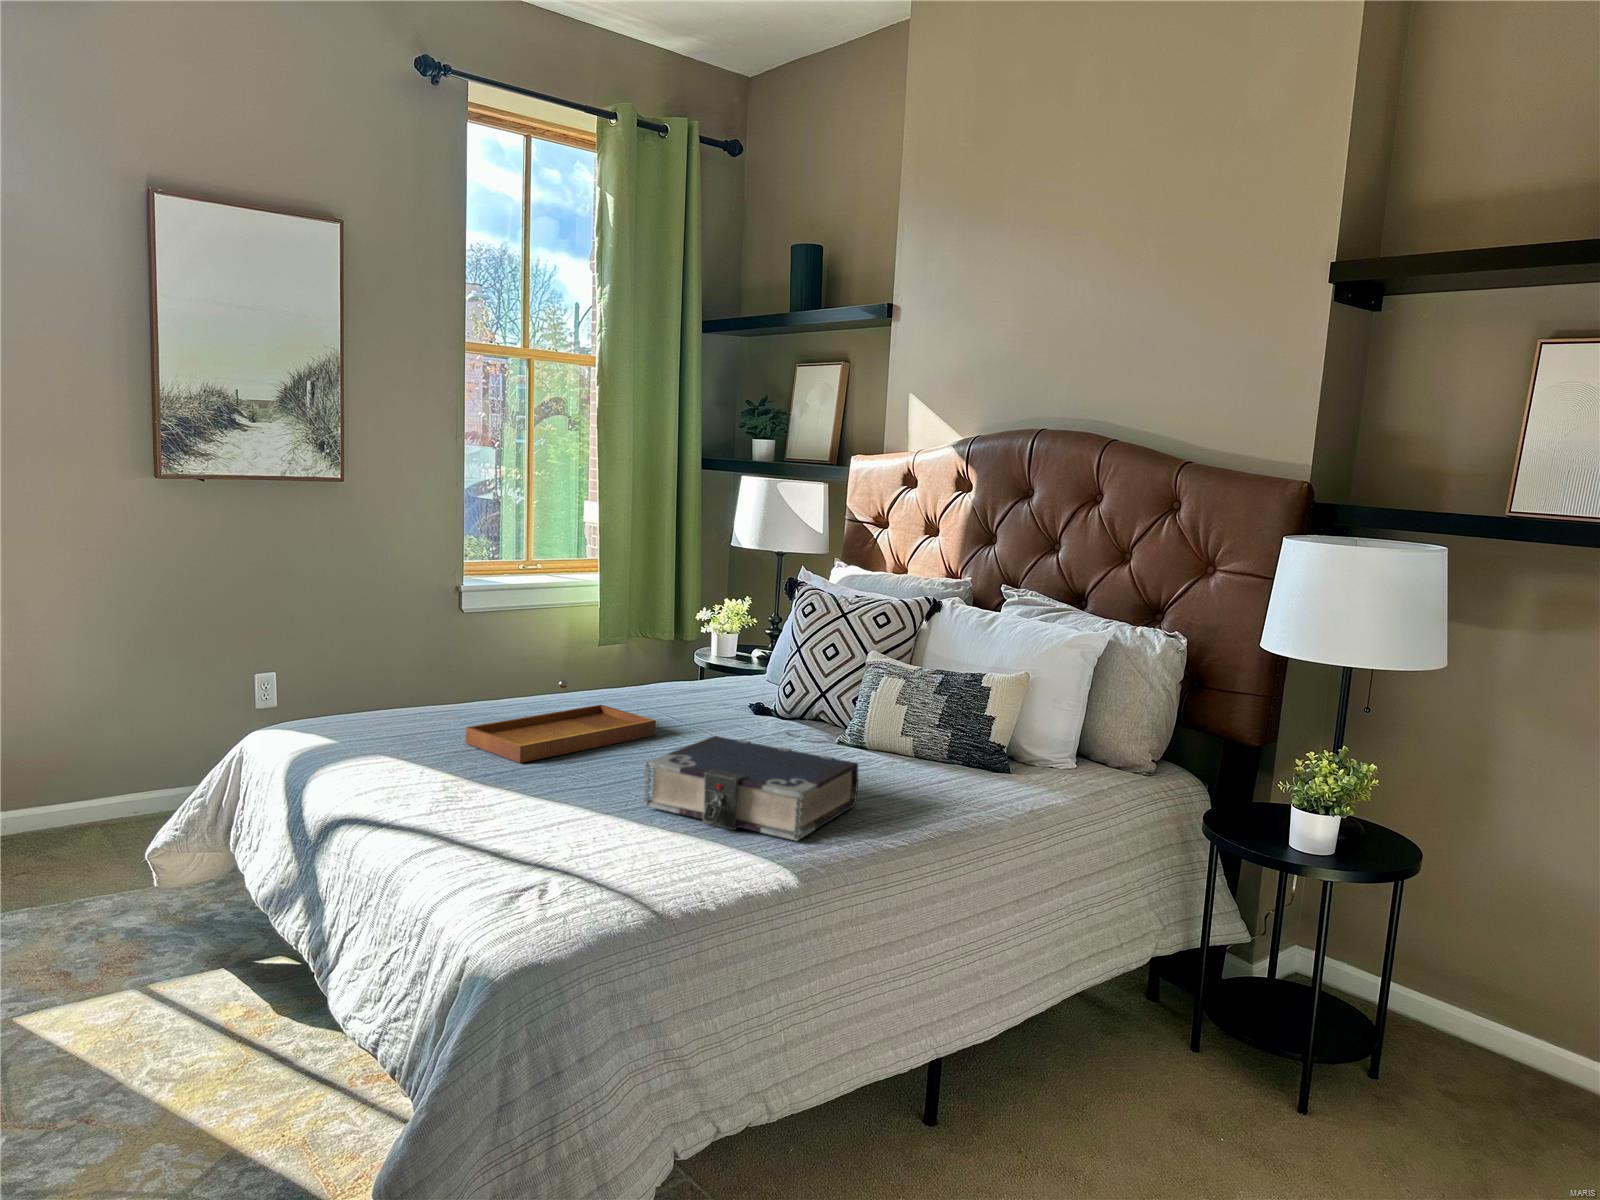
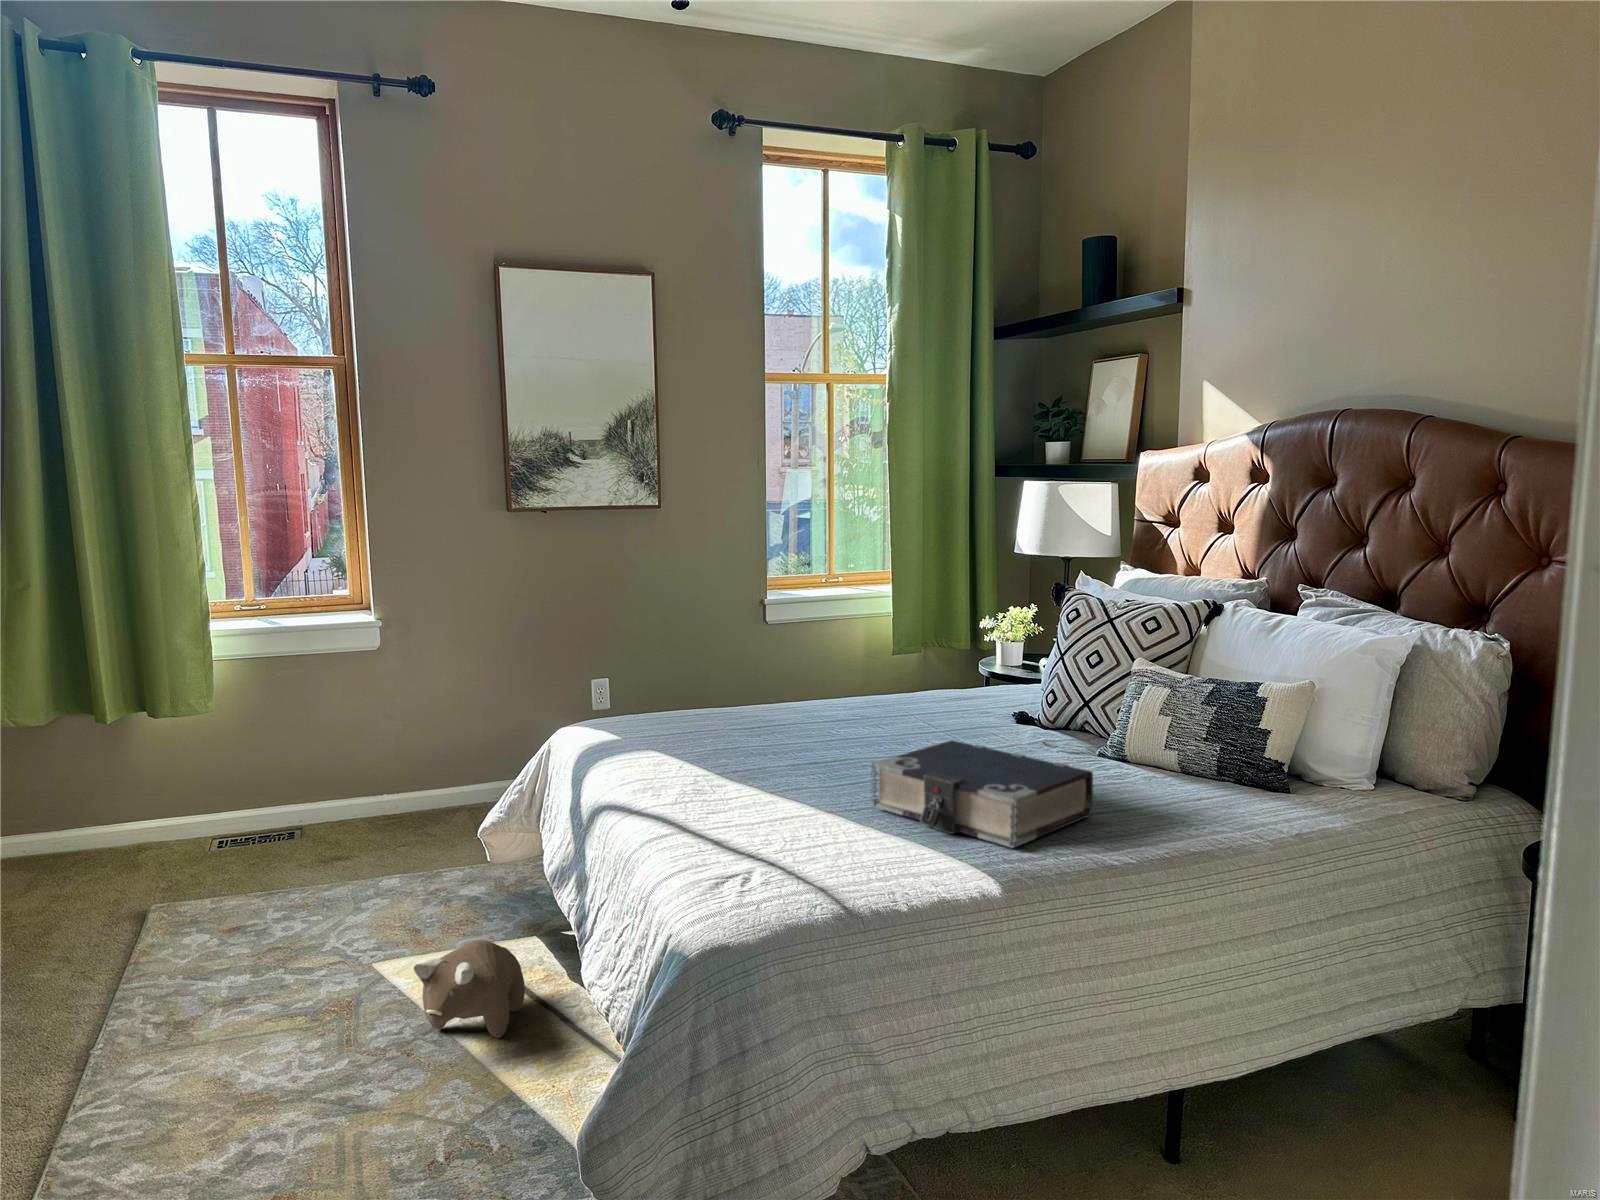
tray: present [466,679,656,763] -> none [730,683,911,762]
plush toy: none [99,979,229,1089] -> present [413,940,525,1038]

